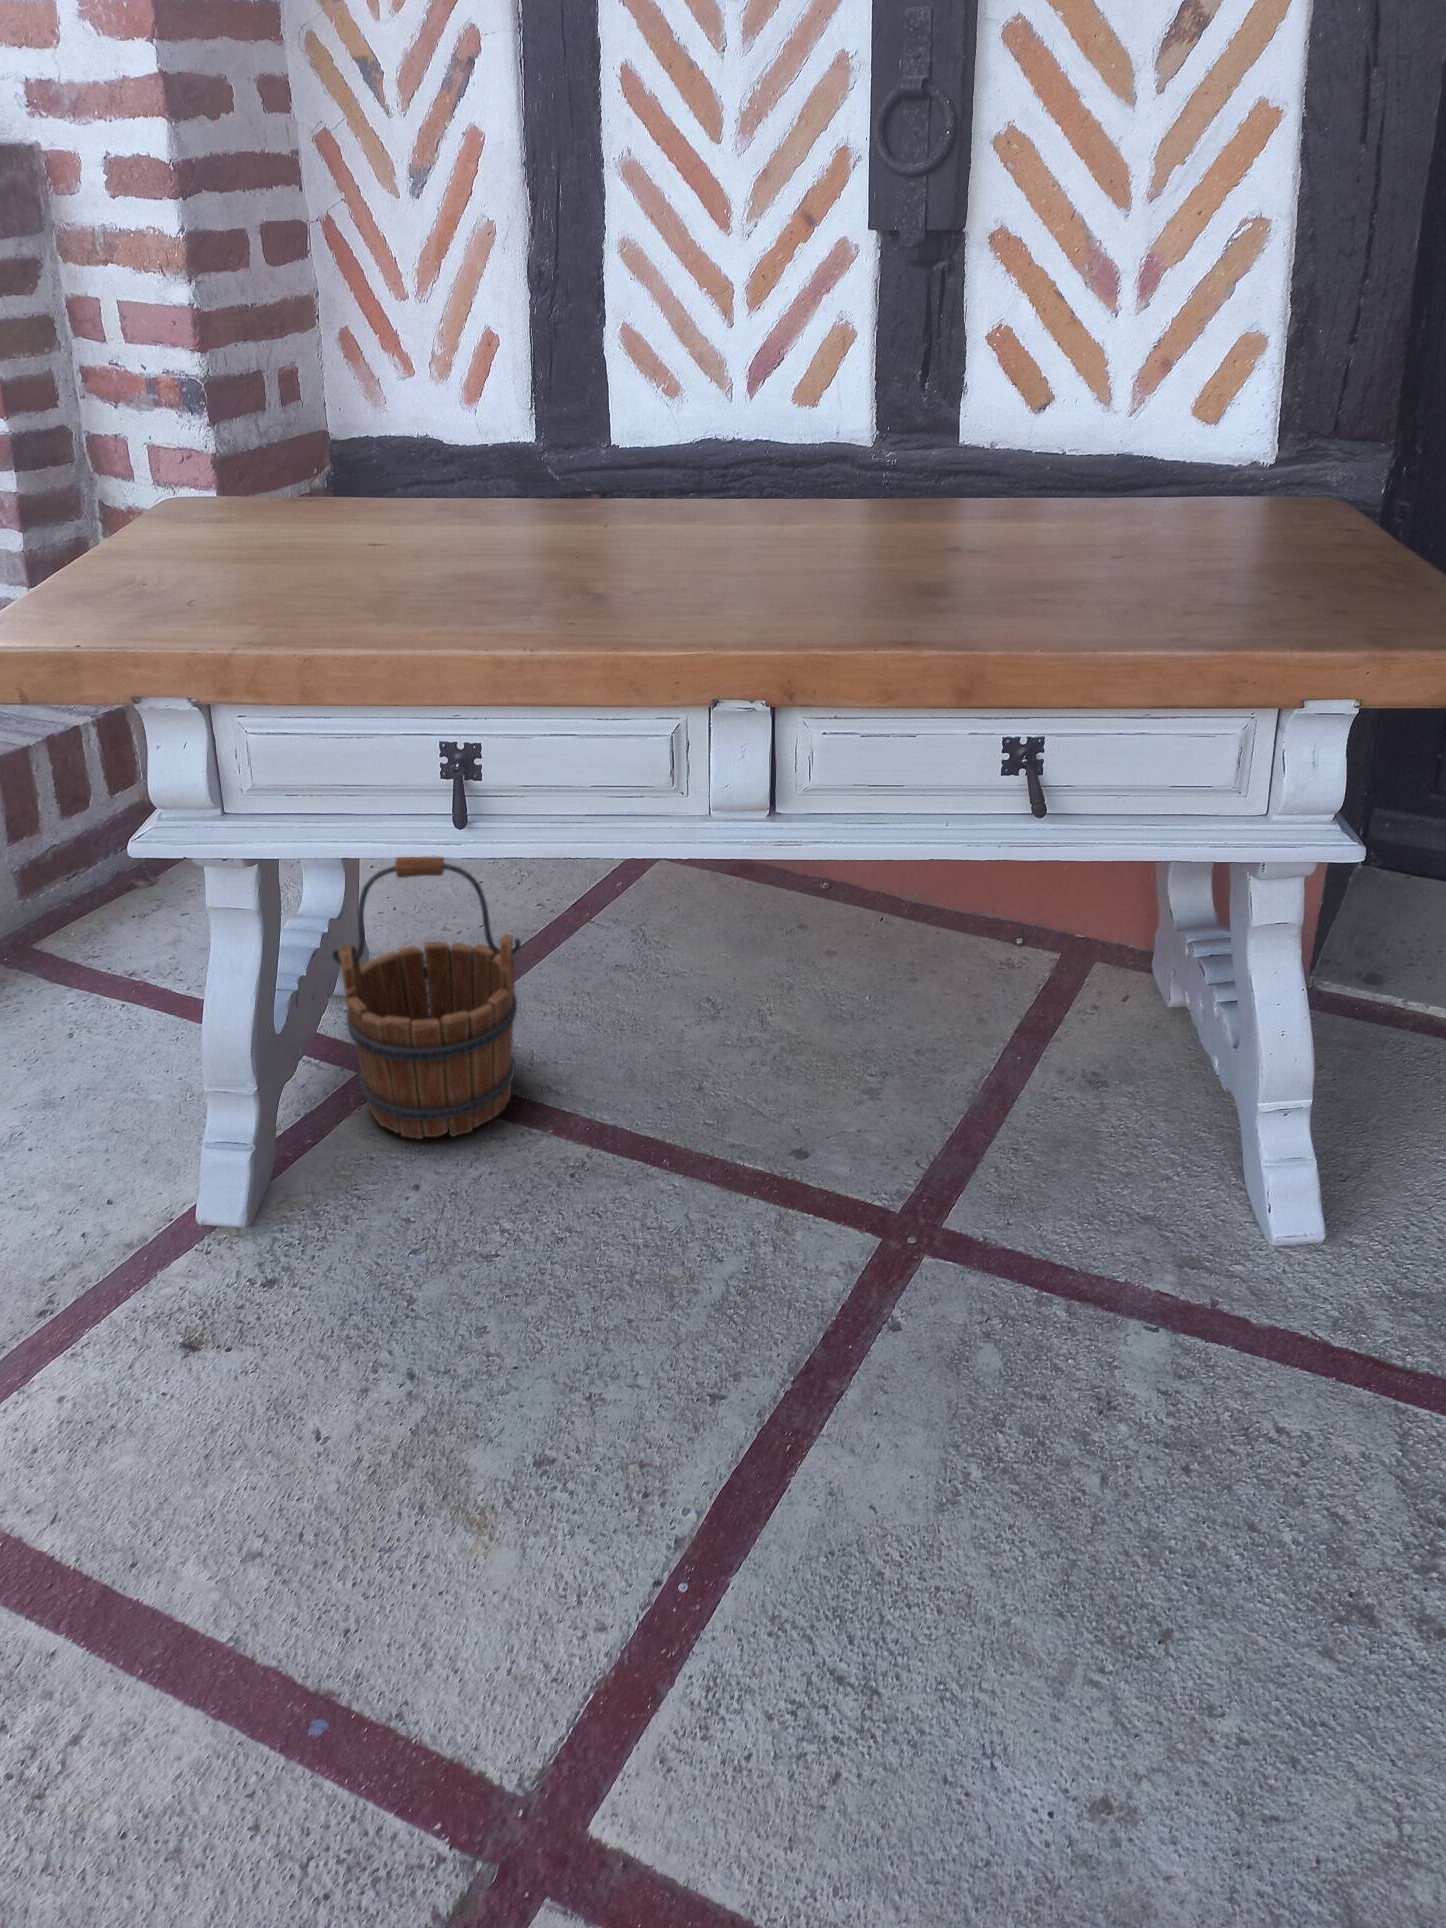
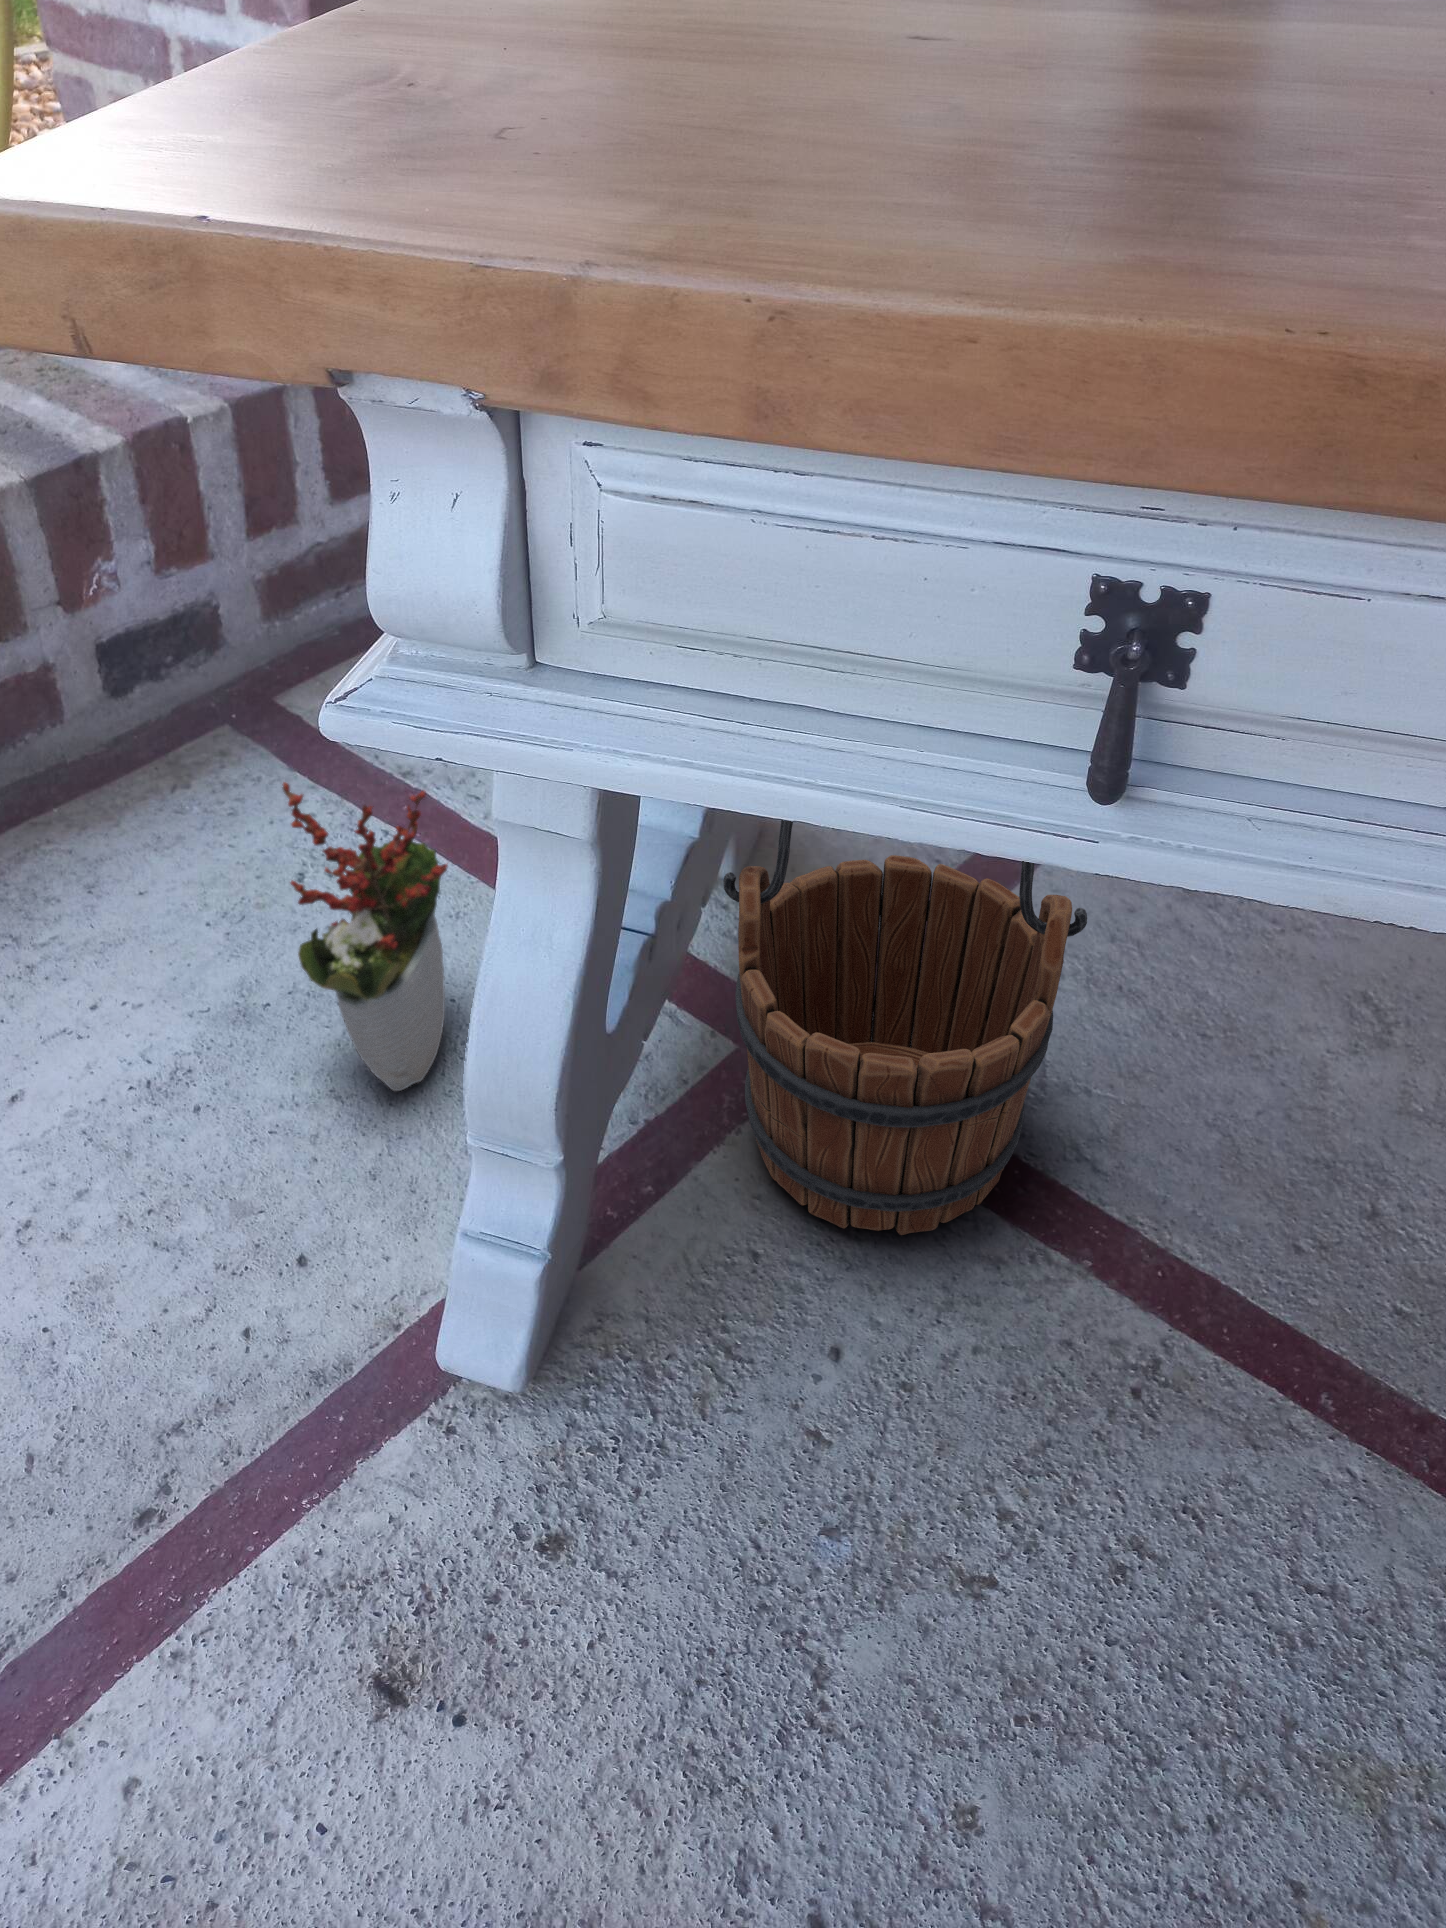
decorative plant: none [77,936,178,1125] -> present [282,782,448,1091]

